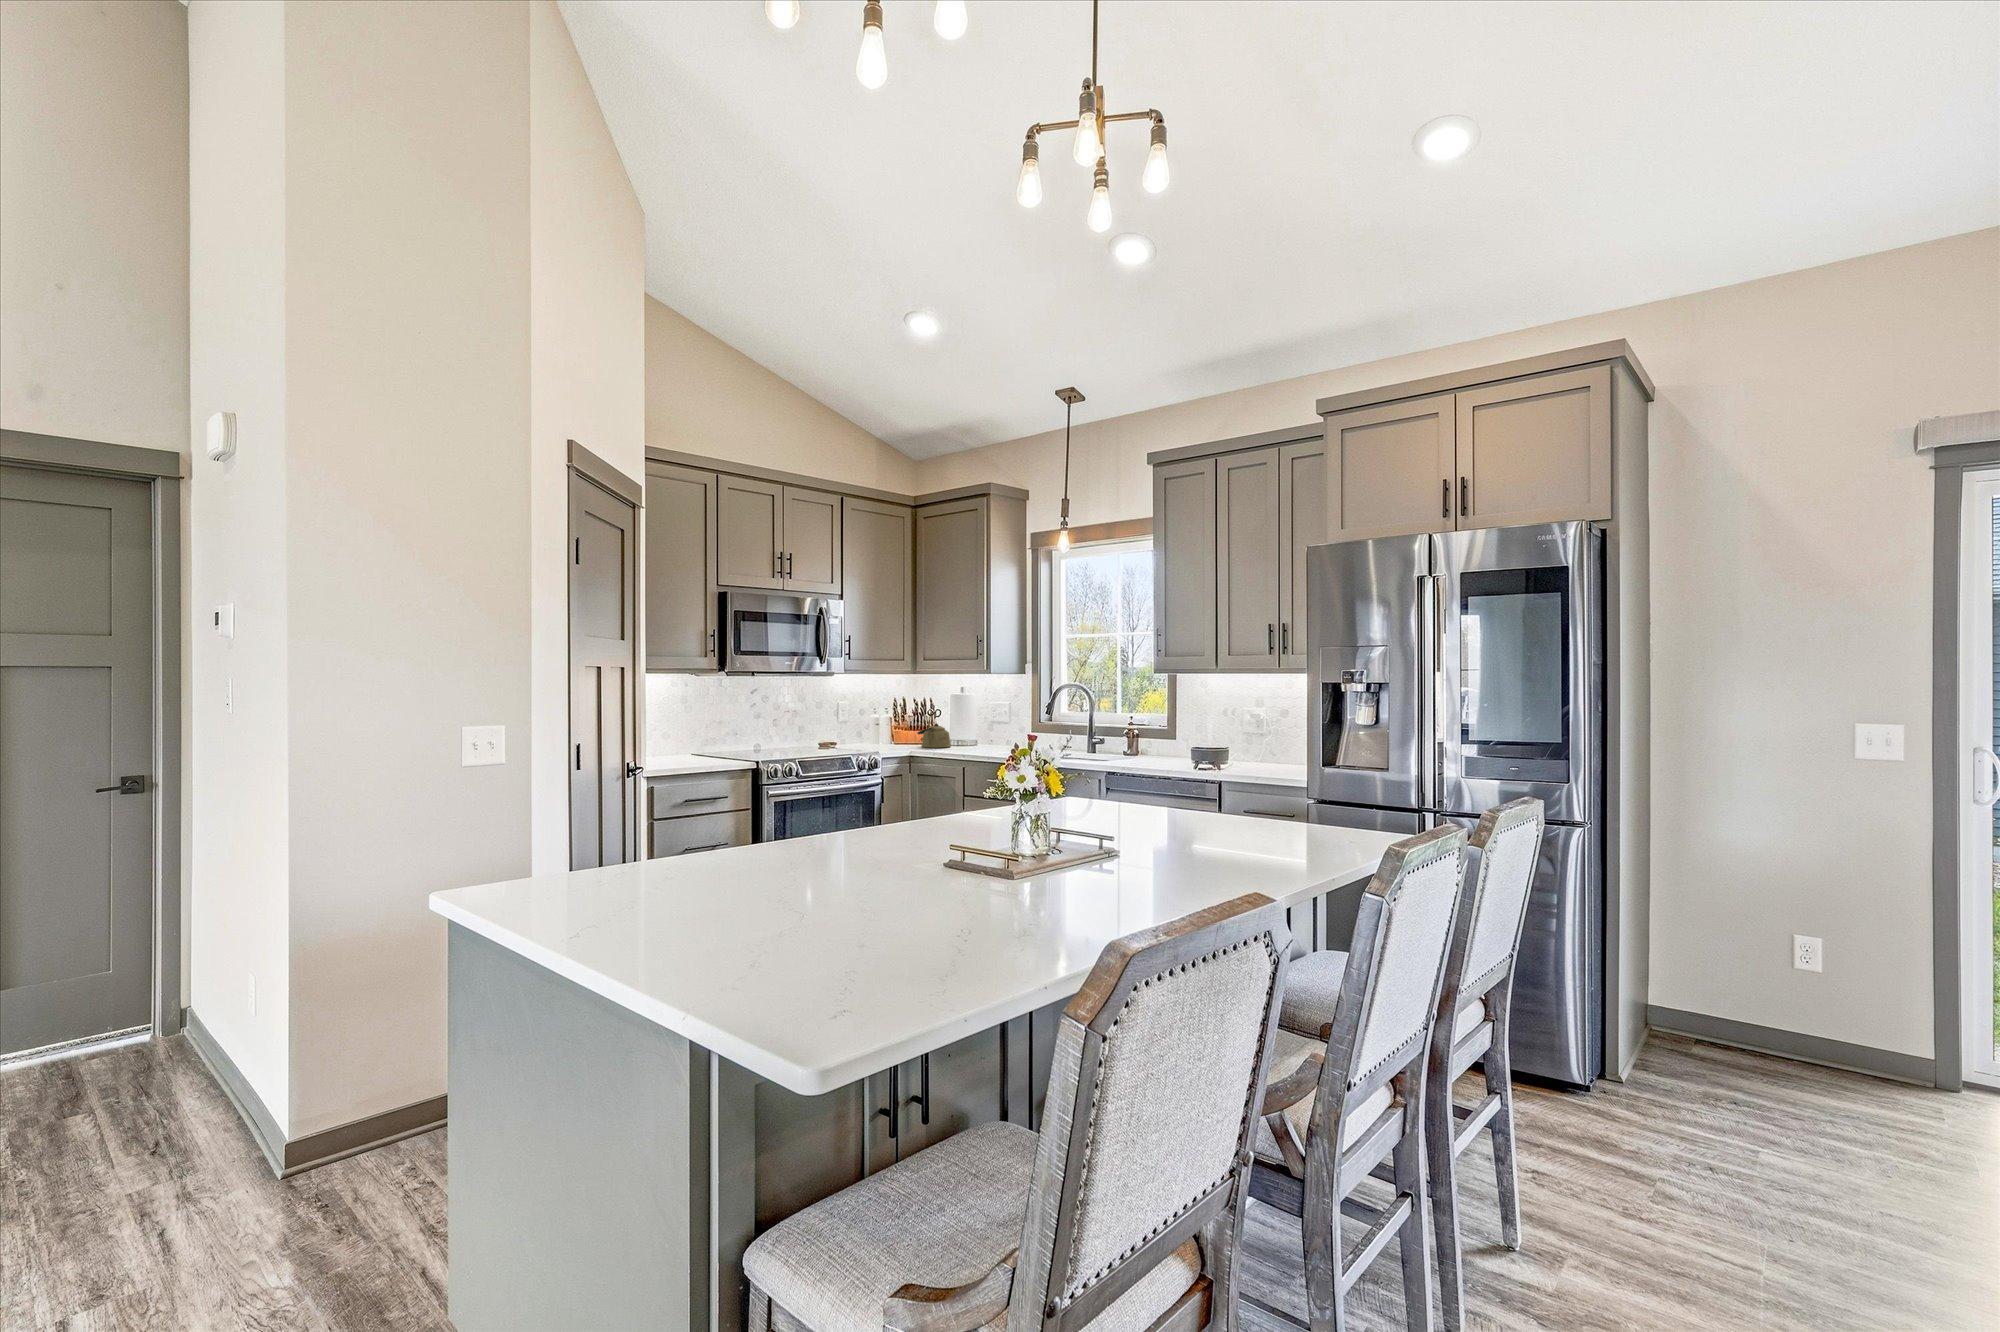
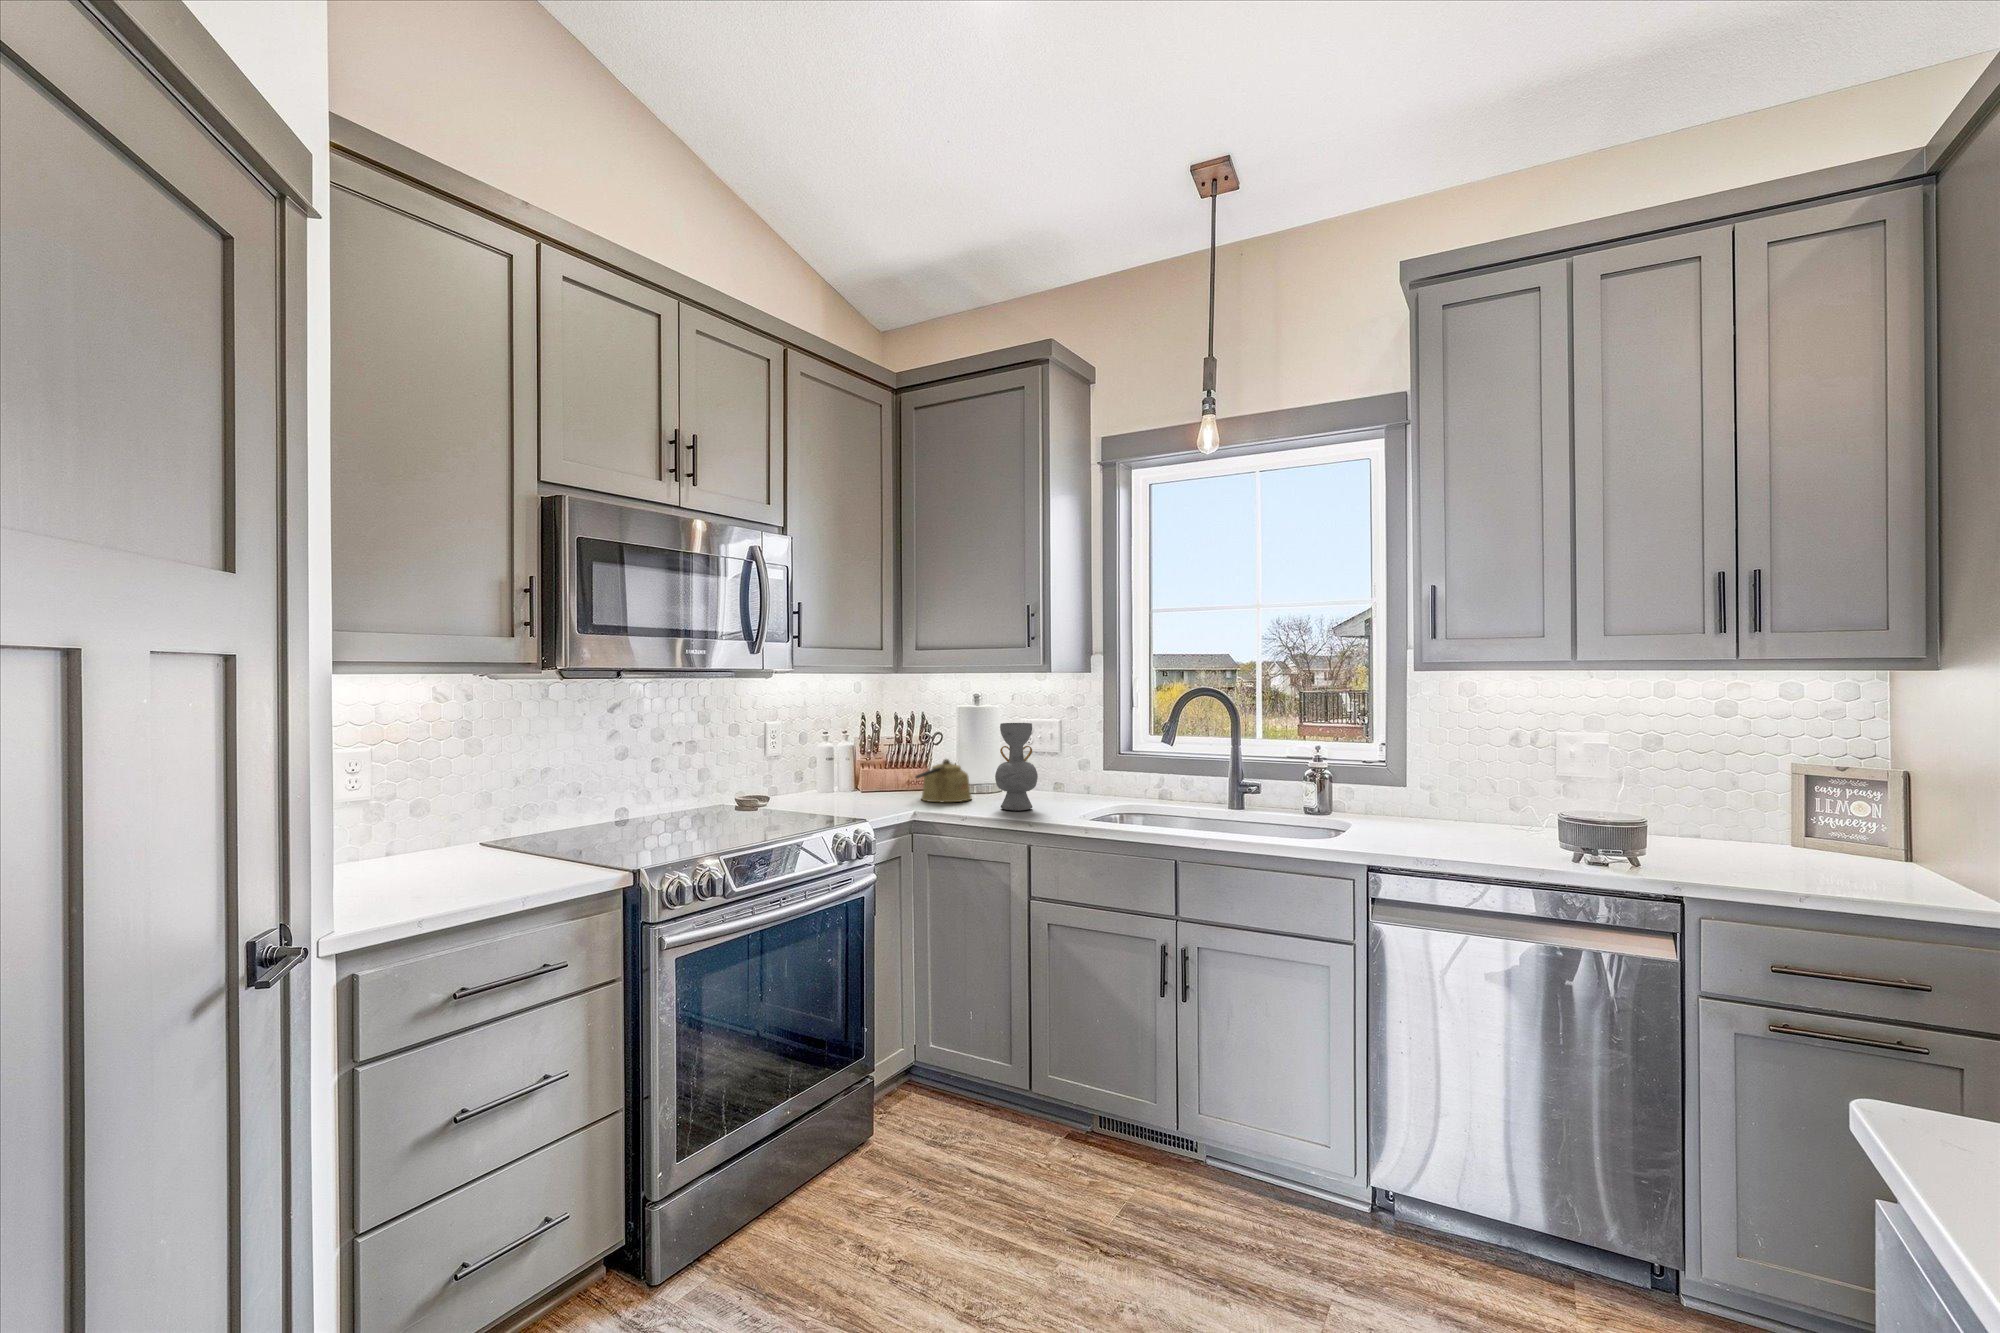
decorative vase: none [956,702,980,751] -> present [995,723,1038,811]

